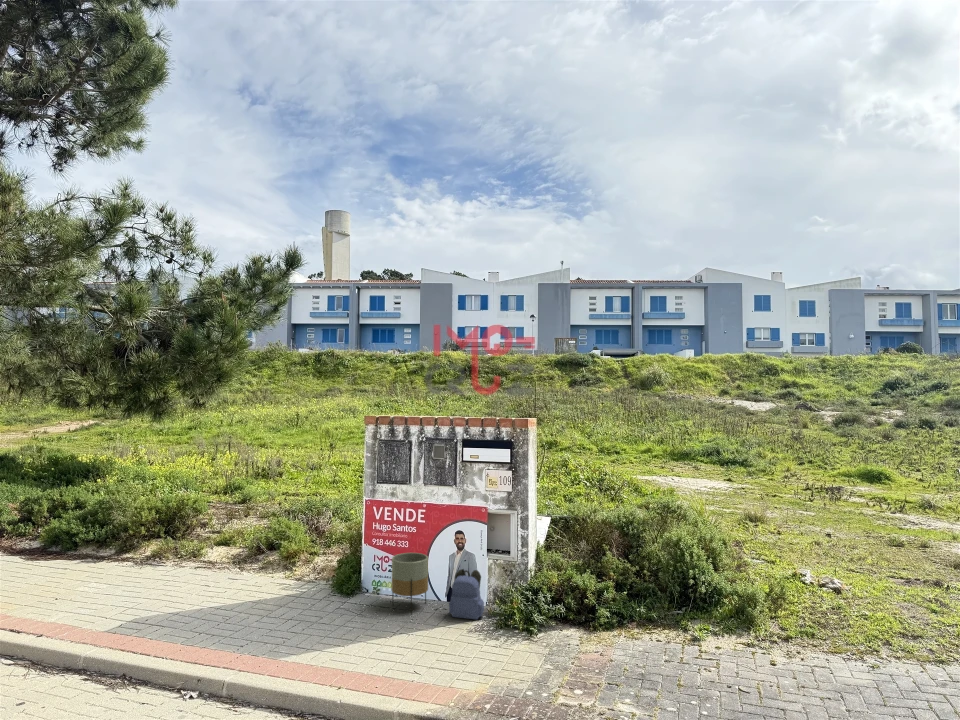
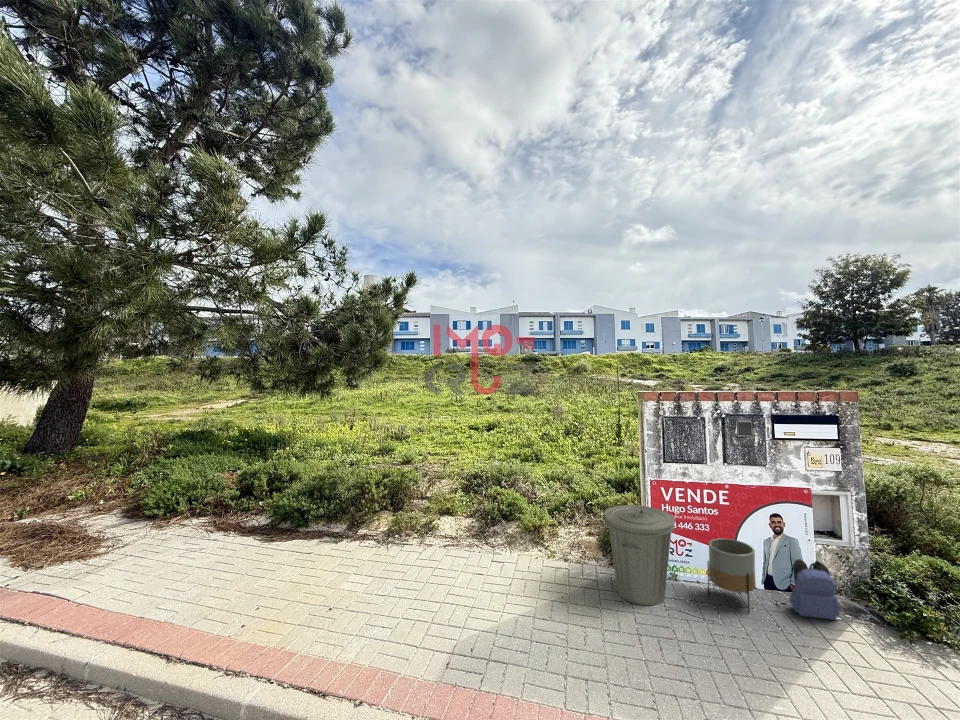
trash can: none [306,523,369,608] -> present [604,505,675,605]

